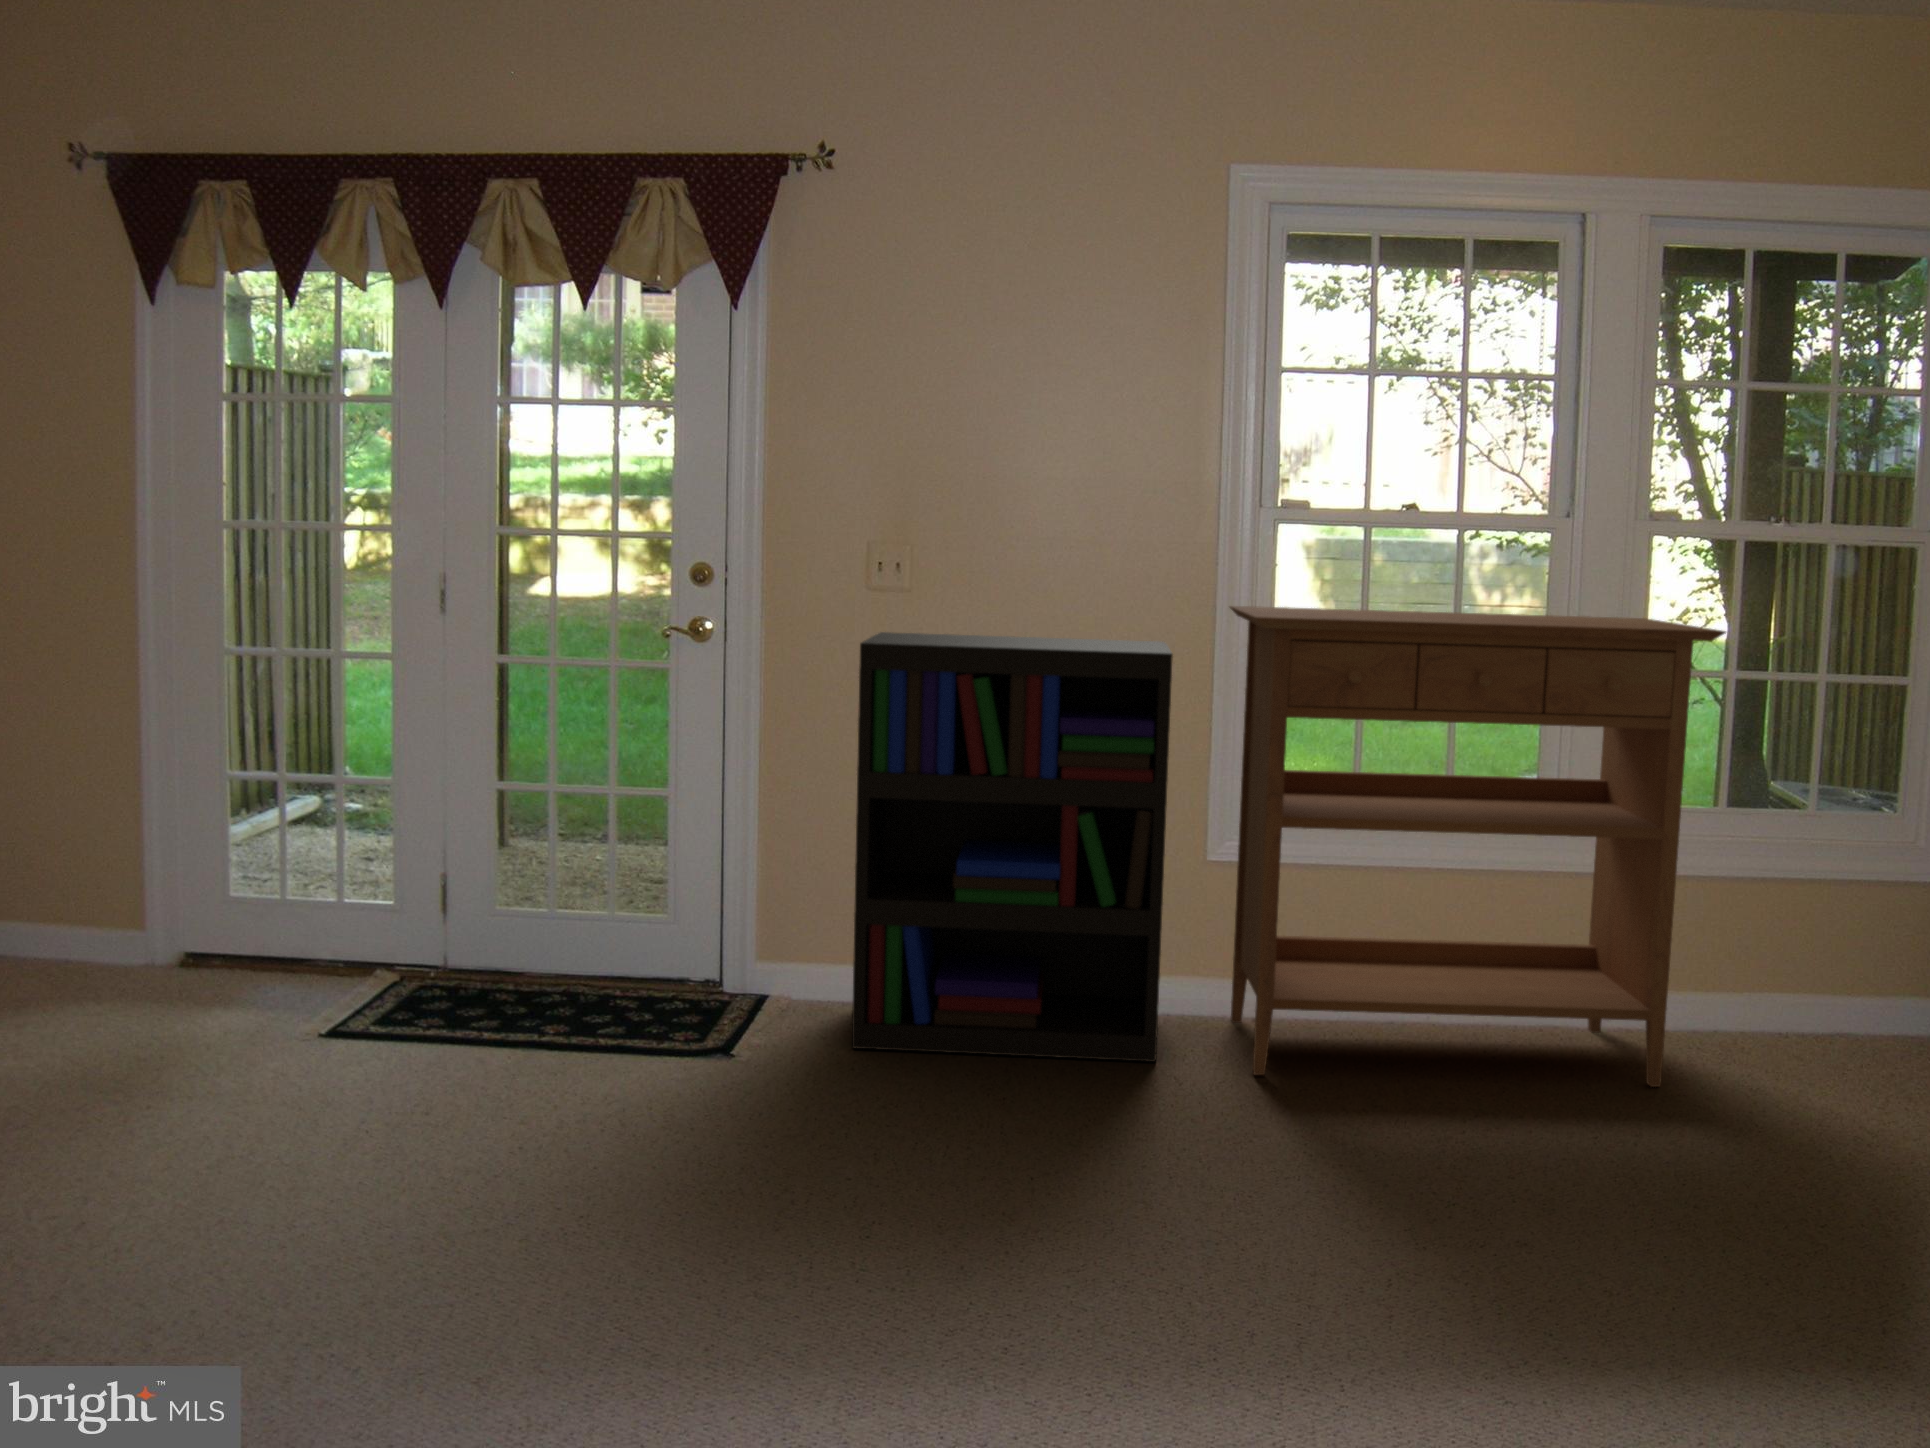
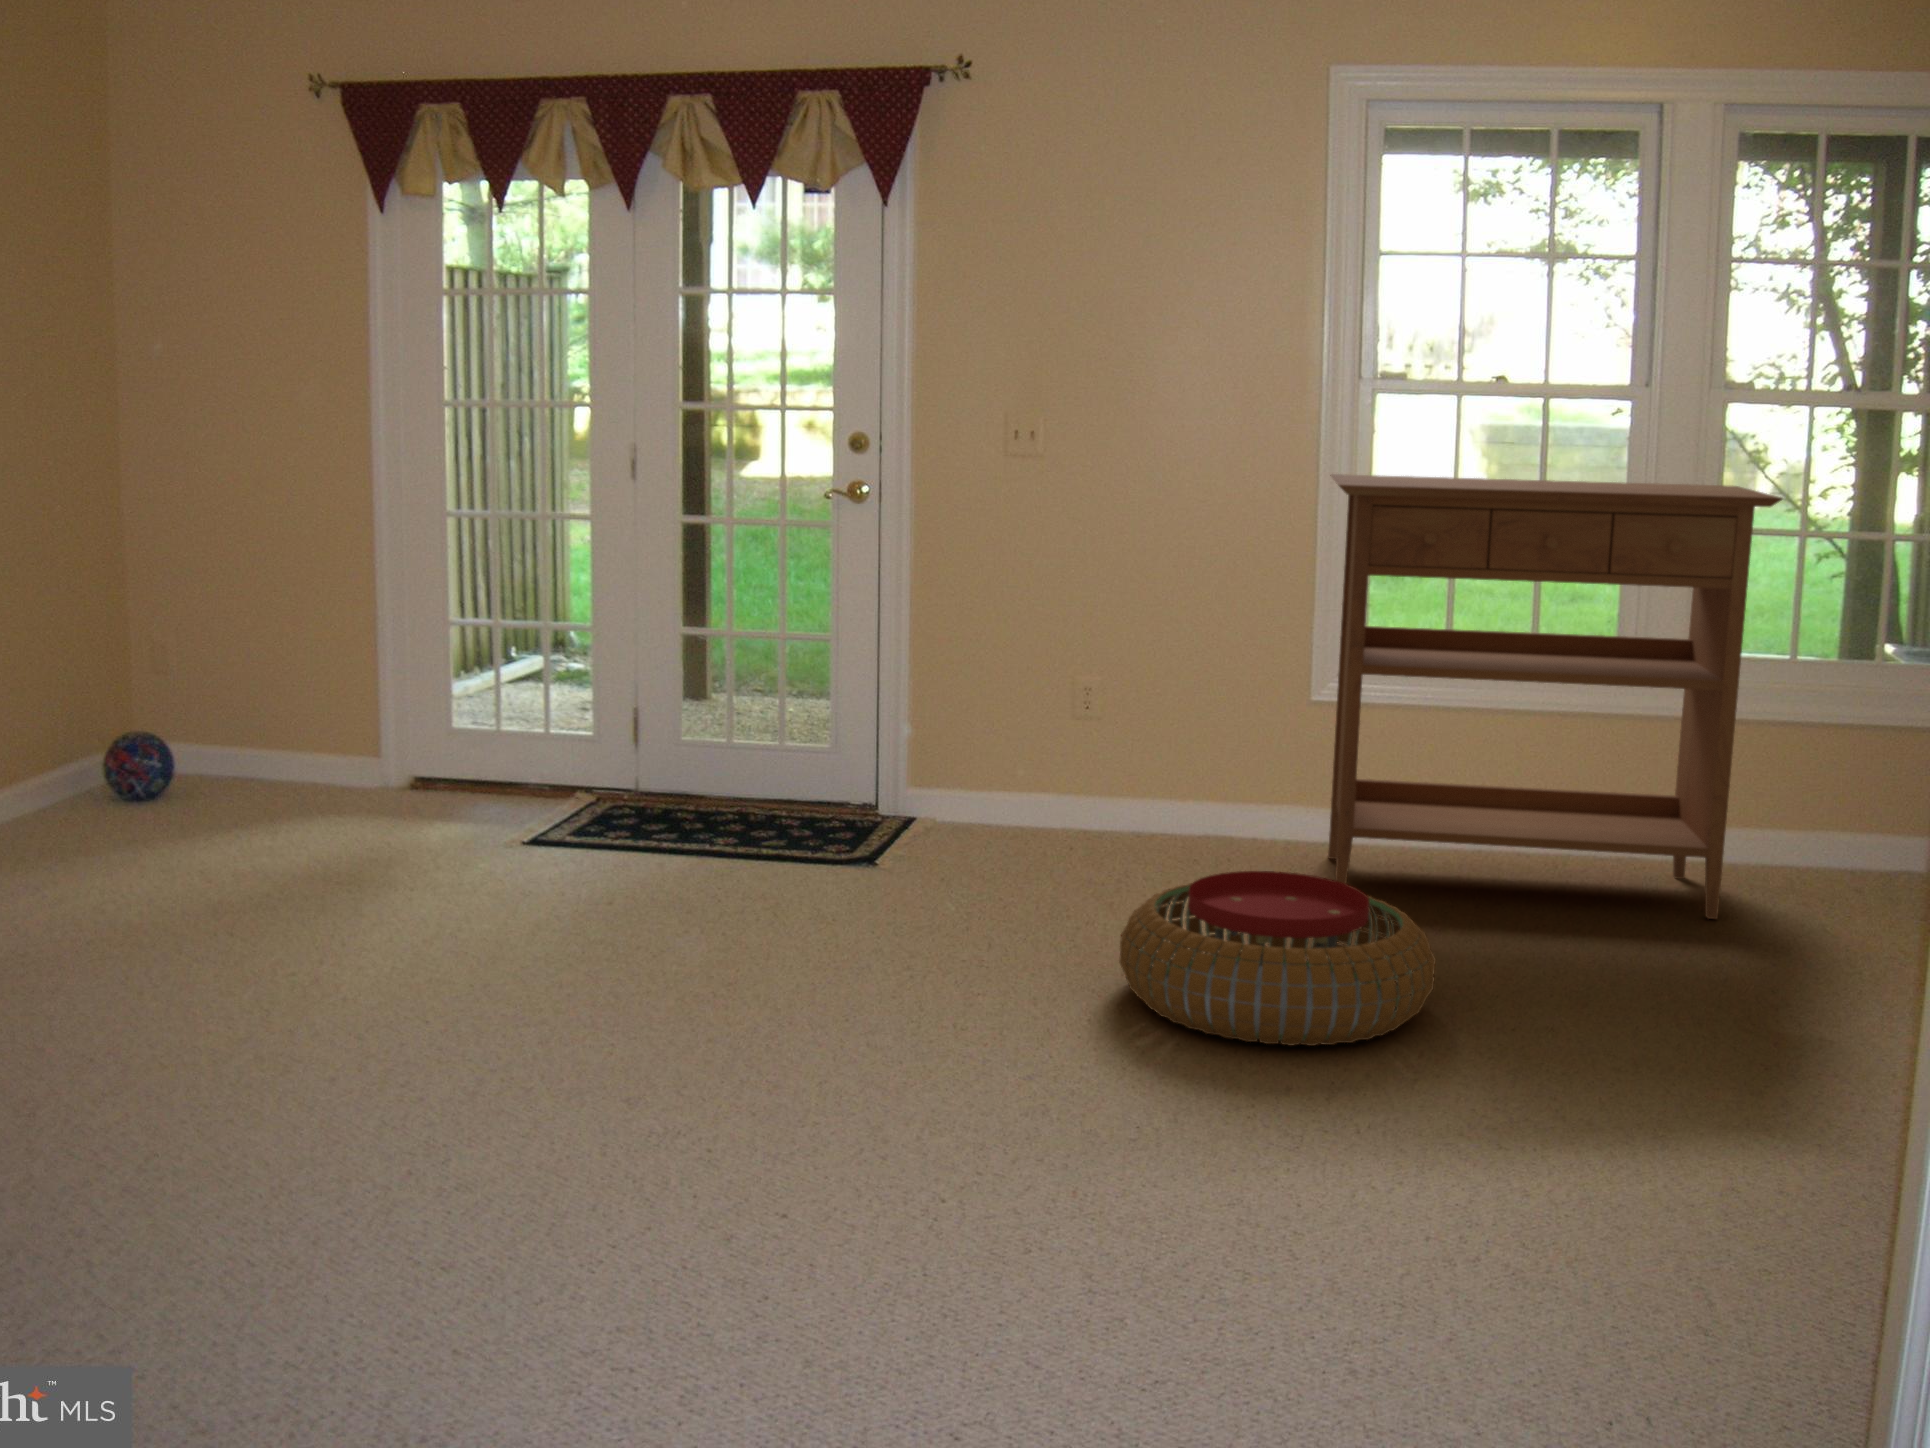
bookshelf: present [852,632,1173,1062] -> none [979,498,1270,883]
pouf: none [1041,1077,1426,1324] -> present [1119,871,1436,1046]

